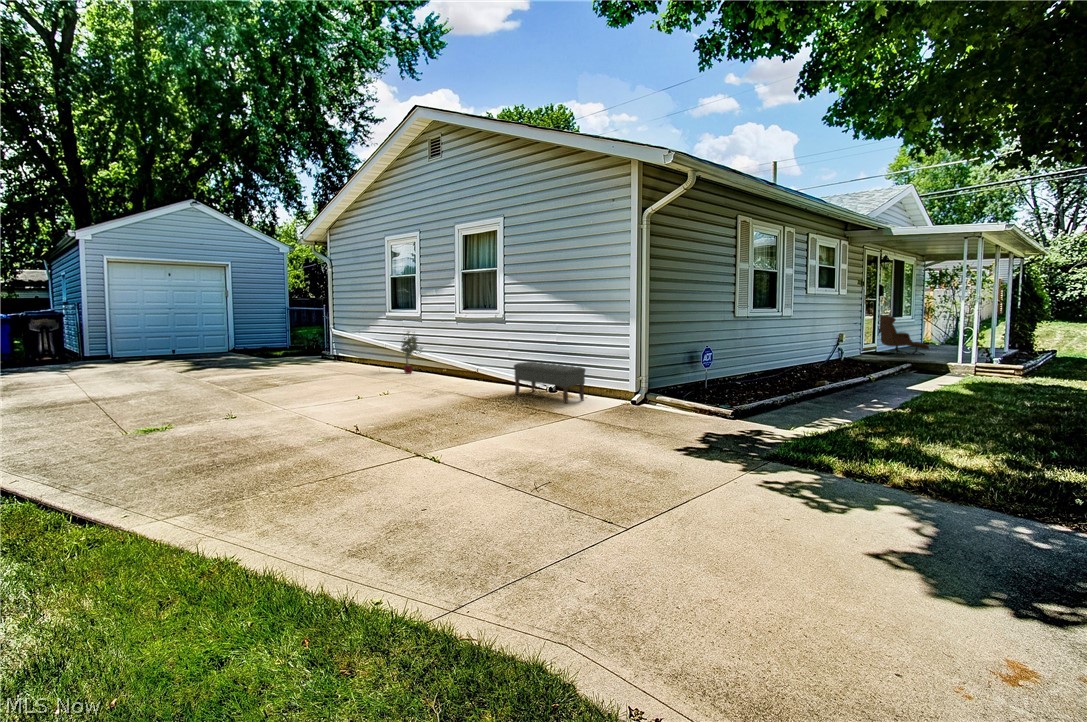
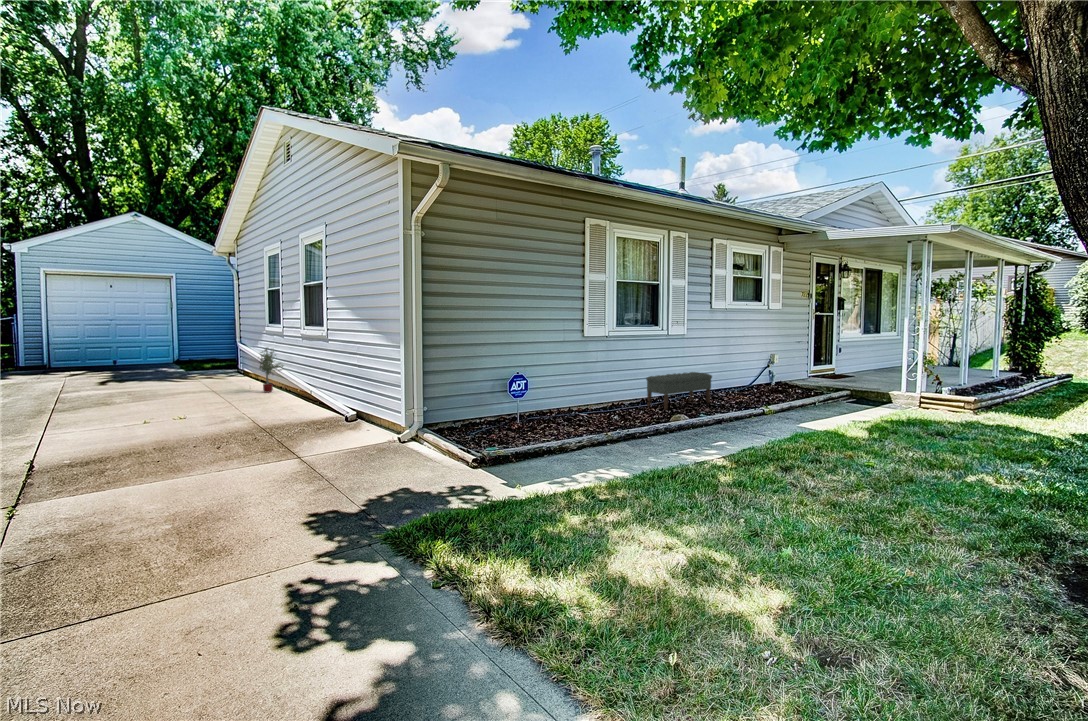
lounge chair: present [878,315,929,355] -> none [844,332,904,380]
bench: present [514,362,585,404] -> present [646,372,712,410]

